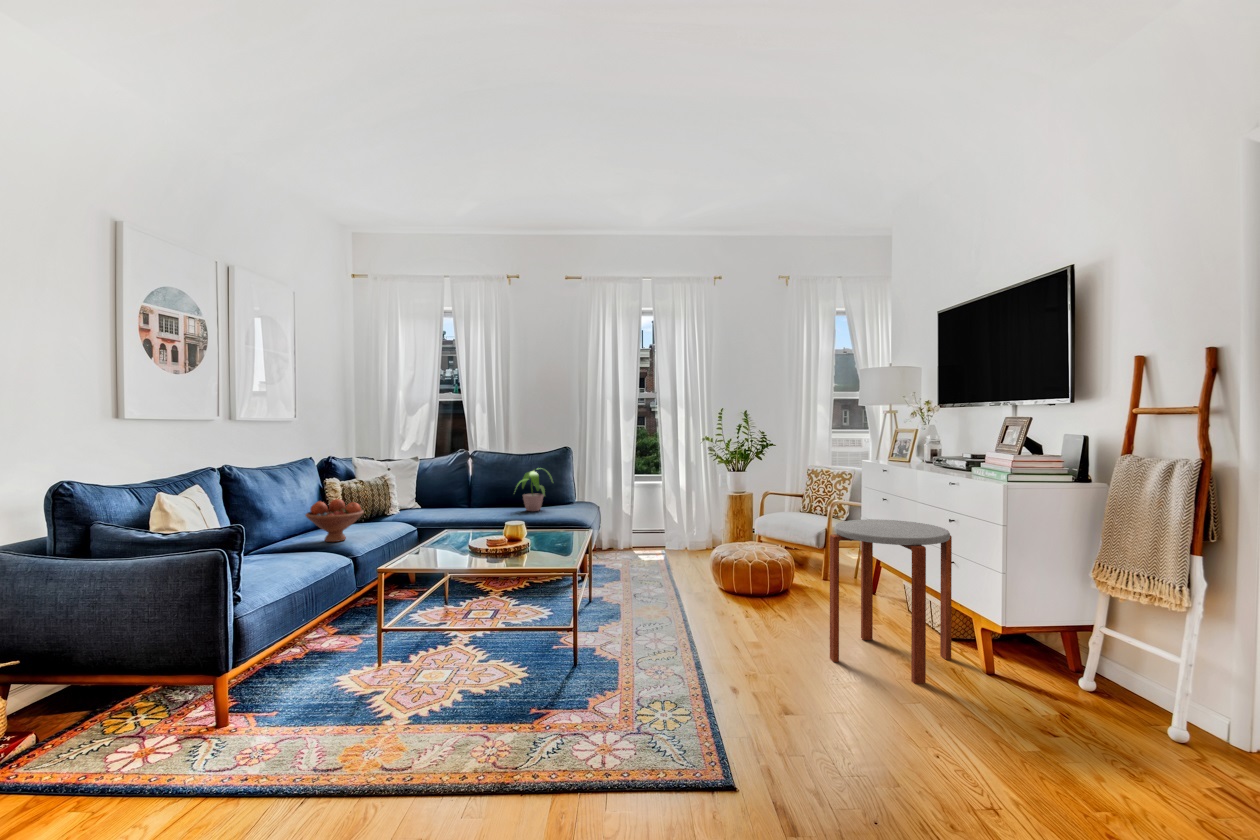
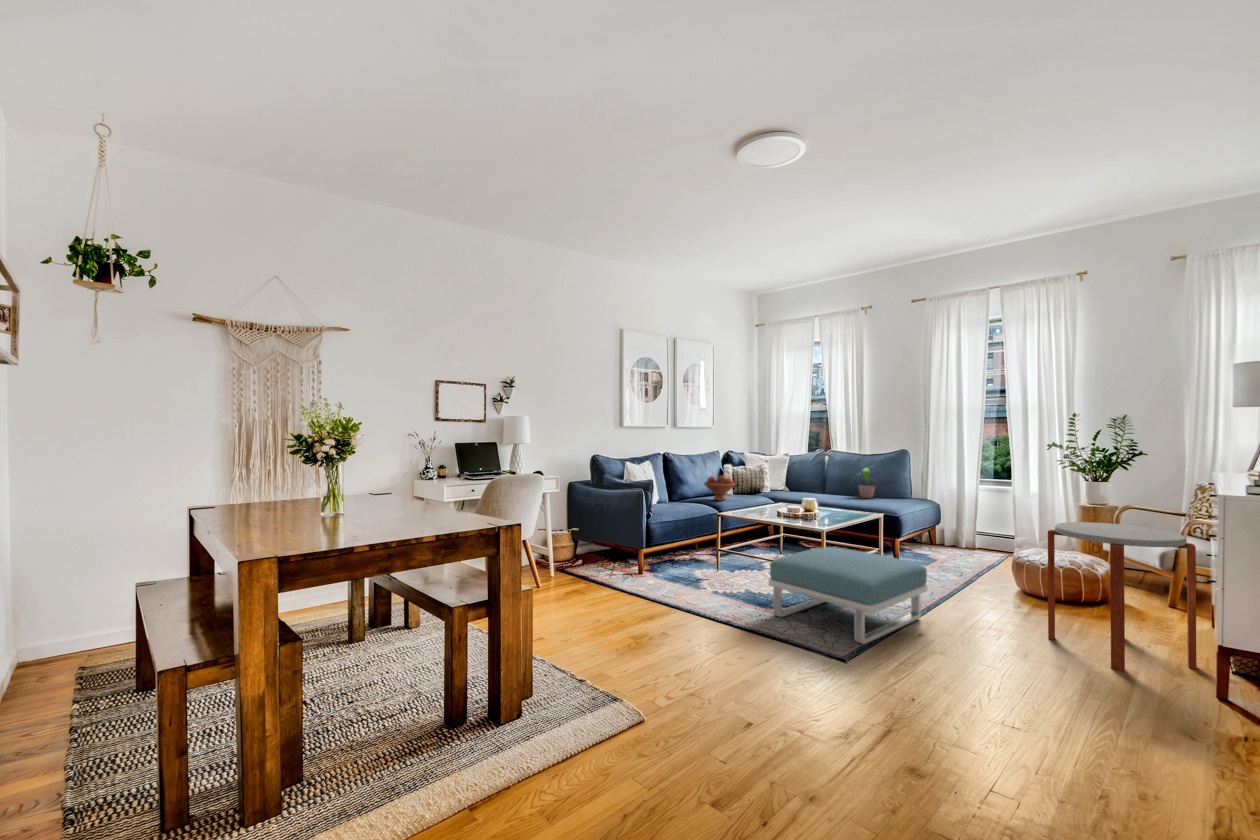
footstool: none [535,597,722,748] -> present [768,547,928,644]

